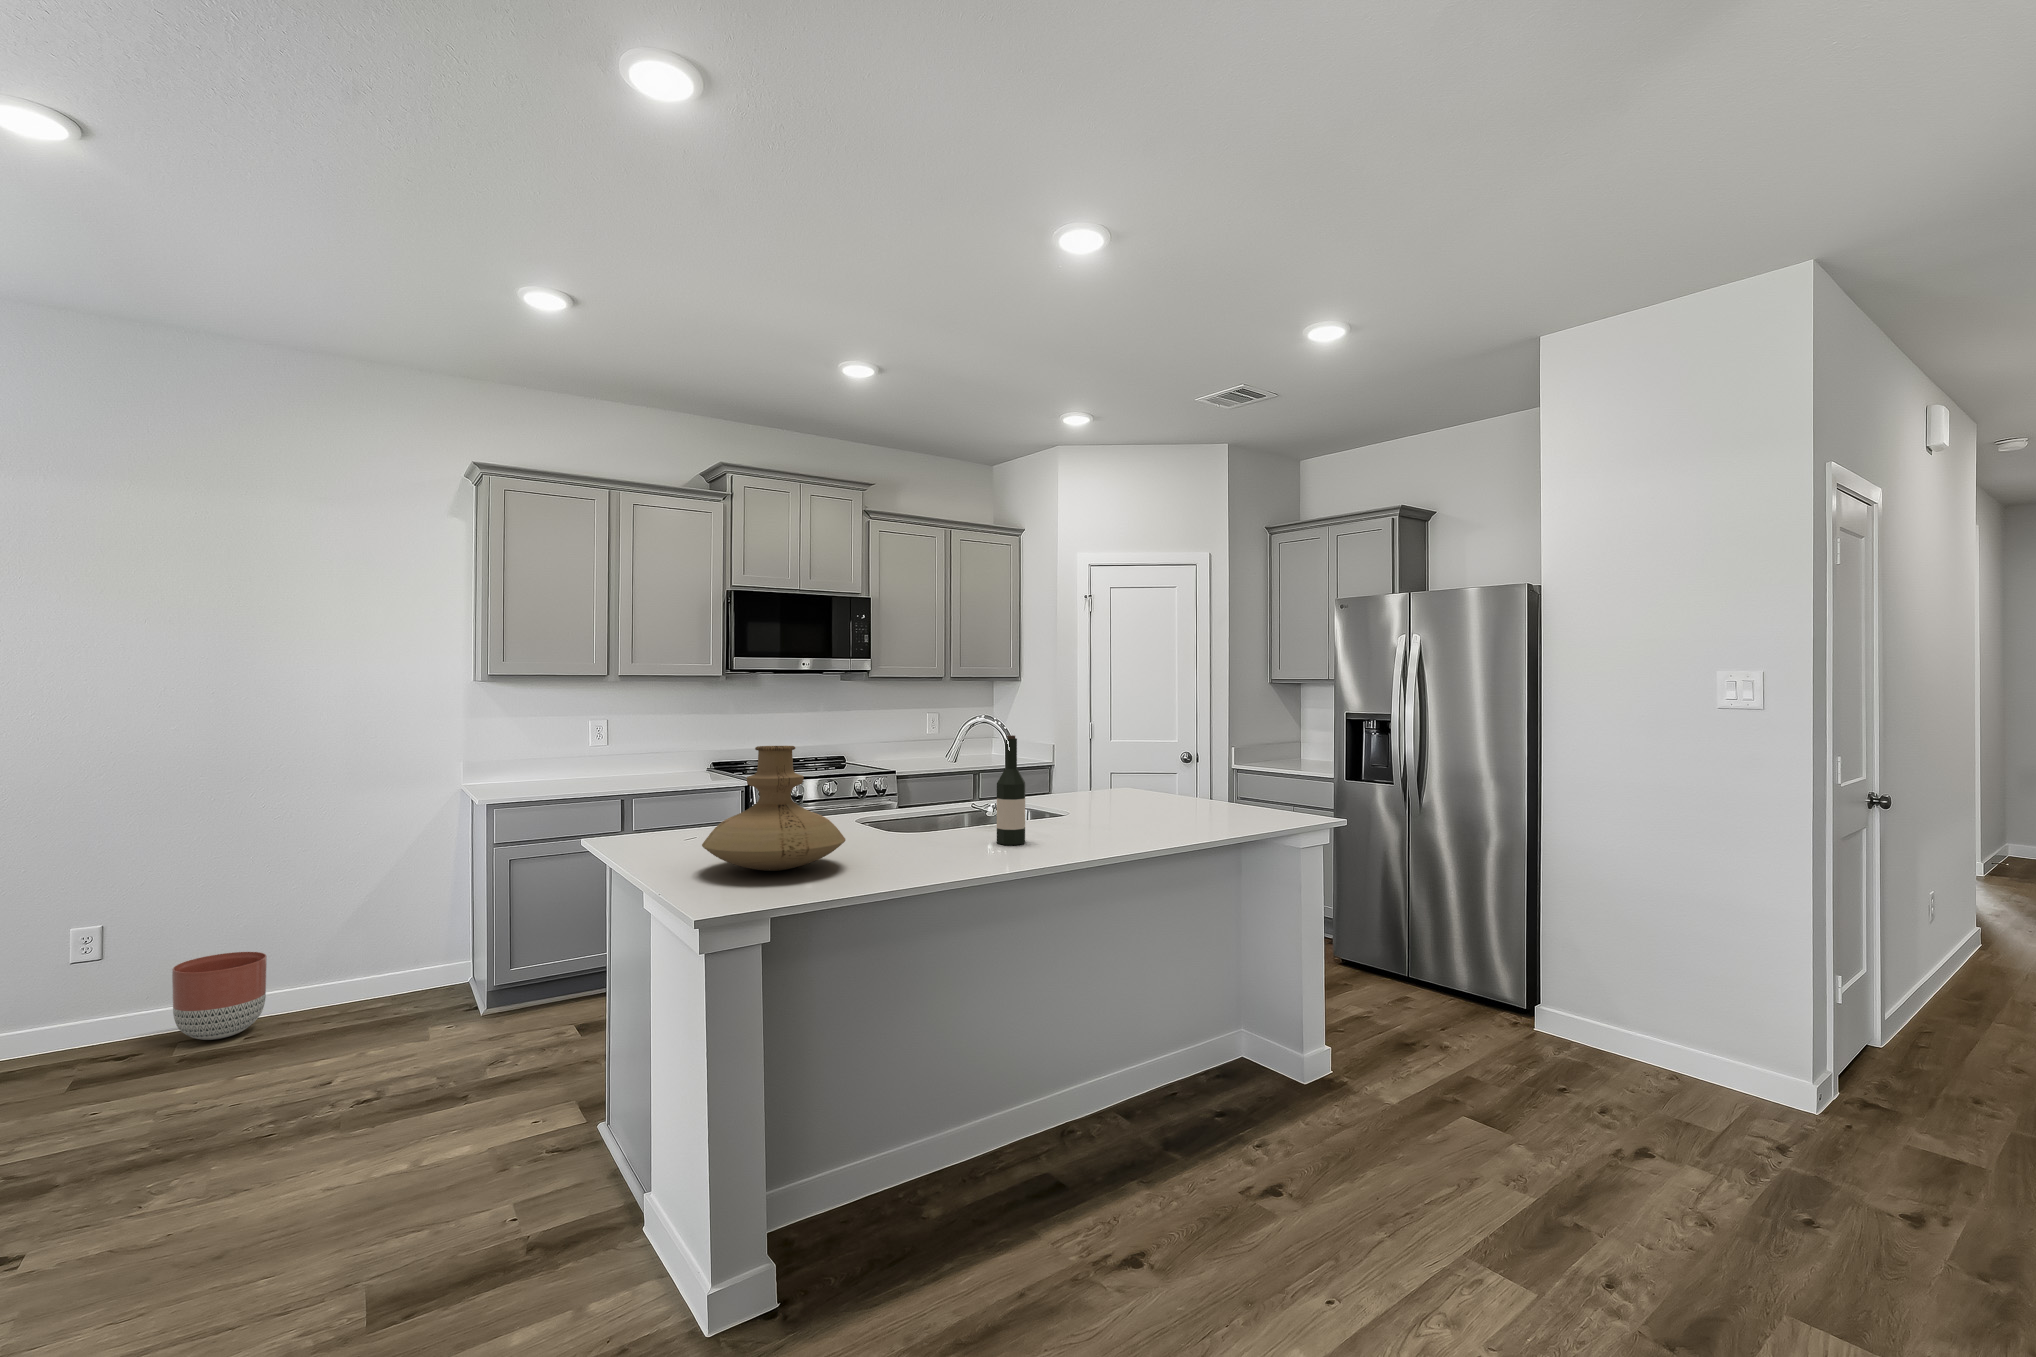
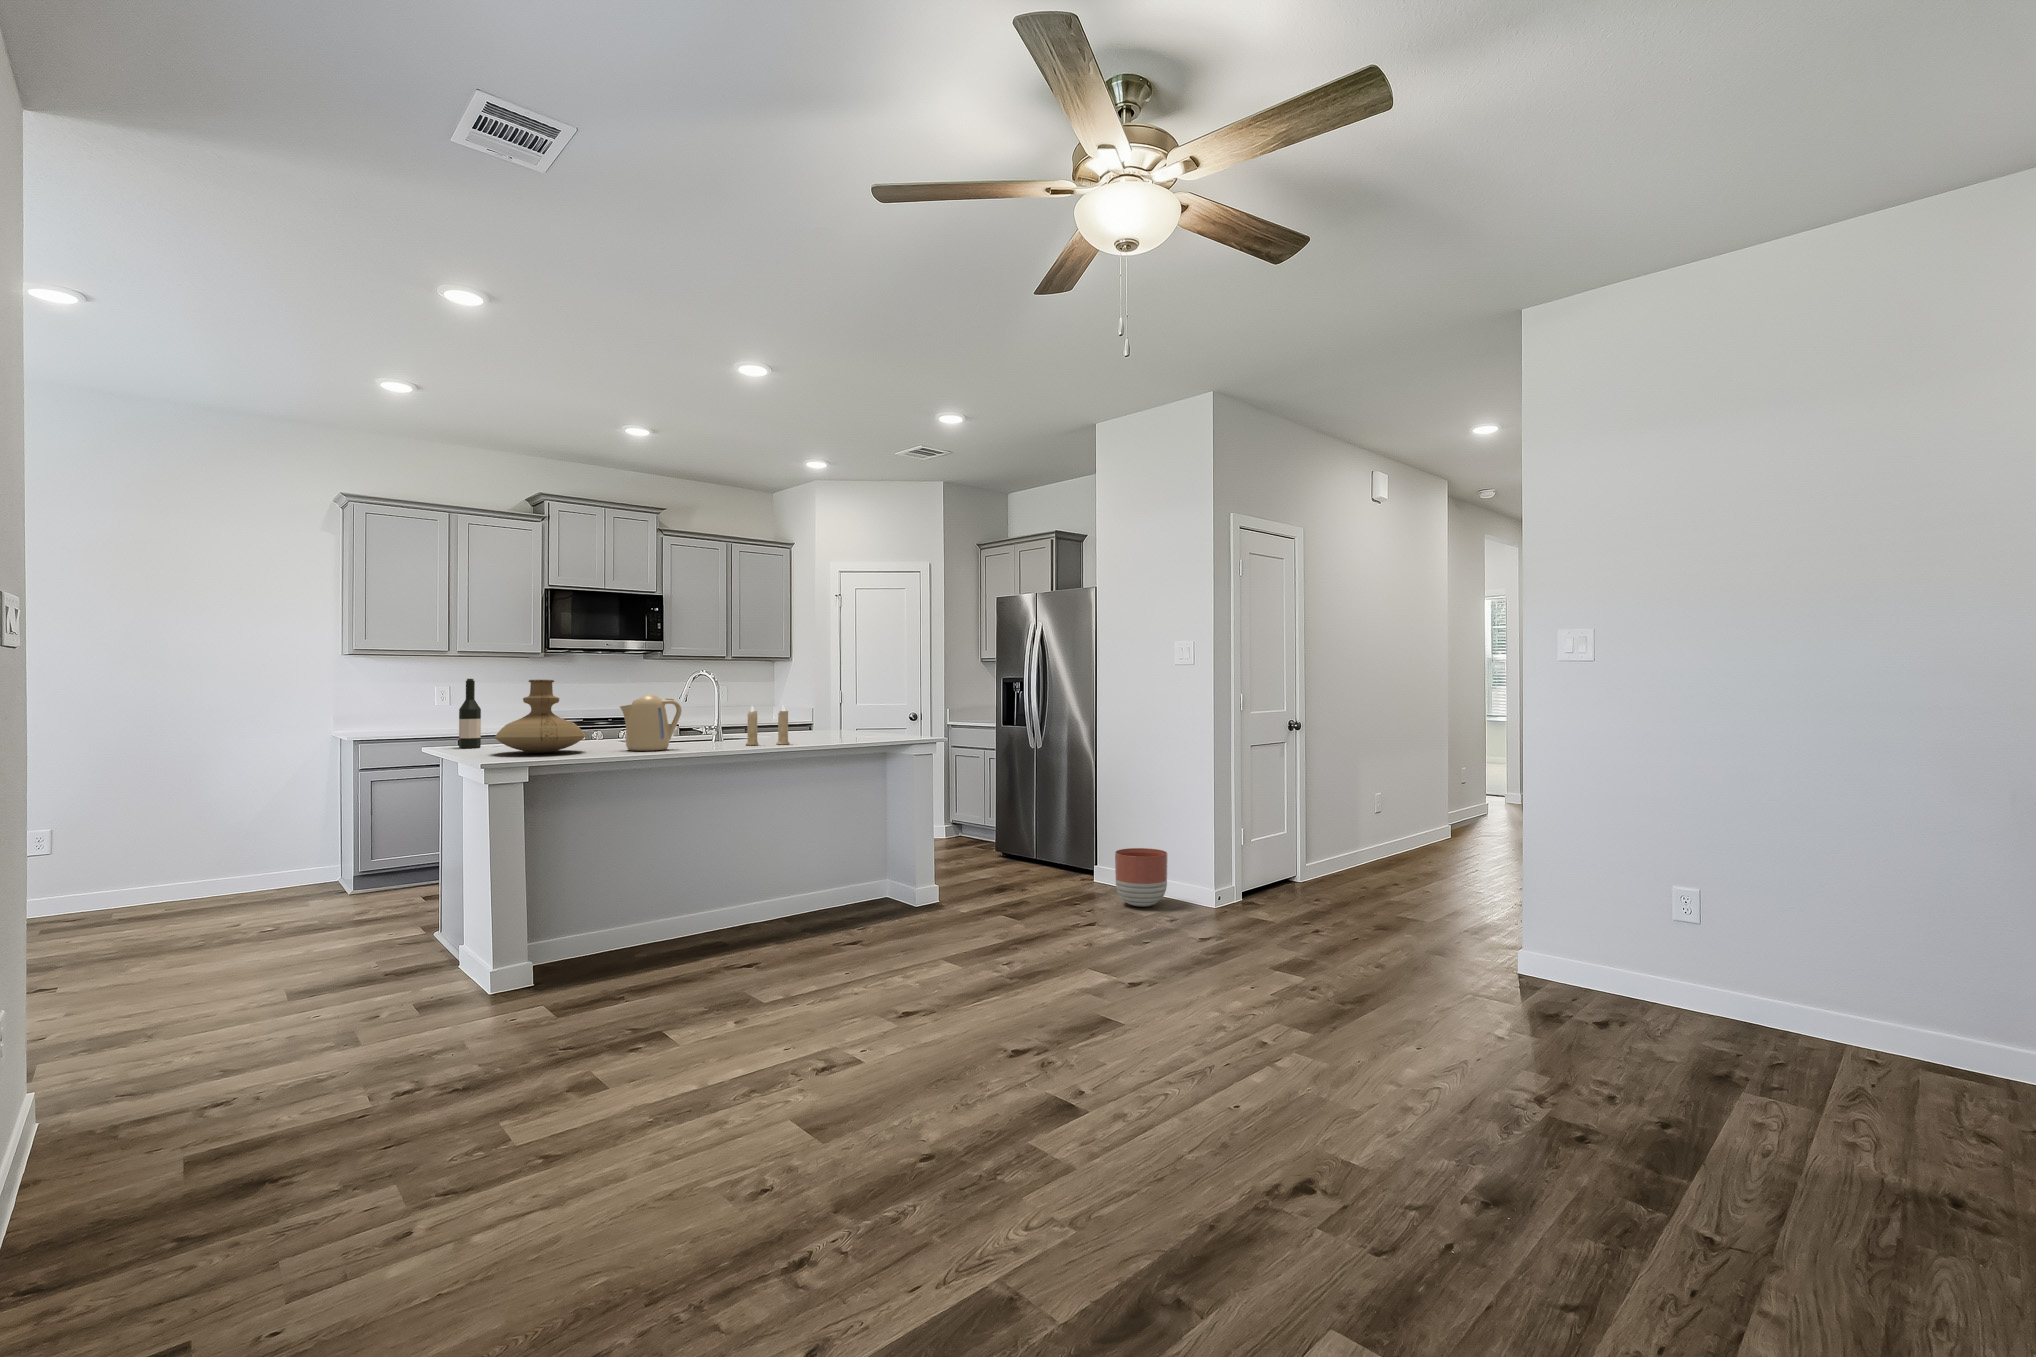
wine bottle: present [997,735,1025,845] -> present [459,679,481,748]
kettle: none [895,765,990,863] -> present [620,694,682,751]
candle: none [1073,773,1140,842] -> present [746,706,789,745]
planter: present [172,952,267,1040] -> present [1115,848,1168,907]

